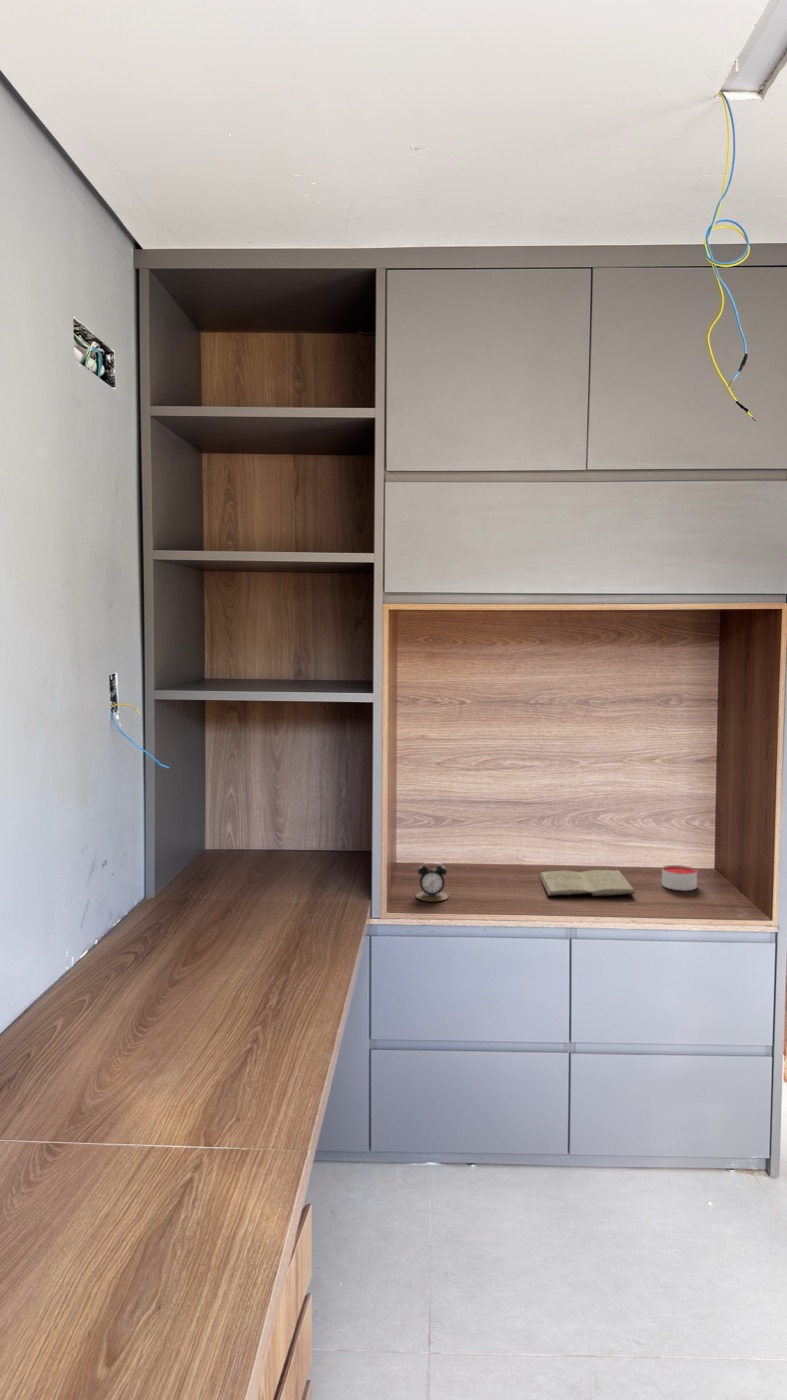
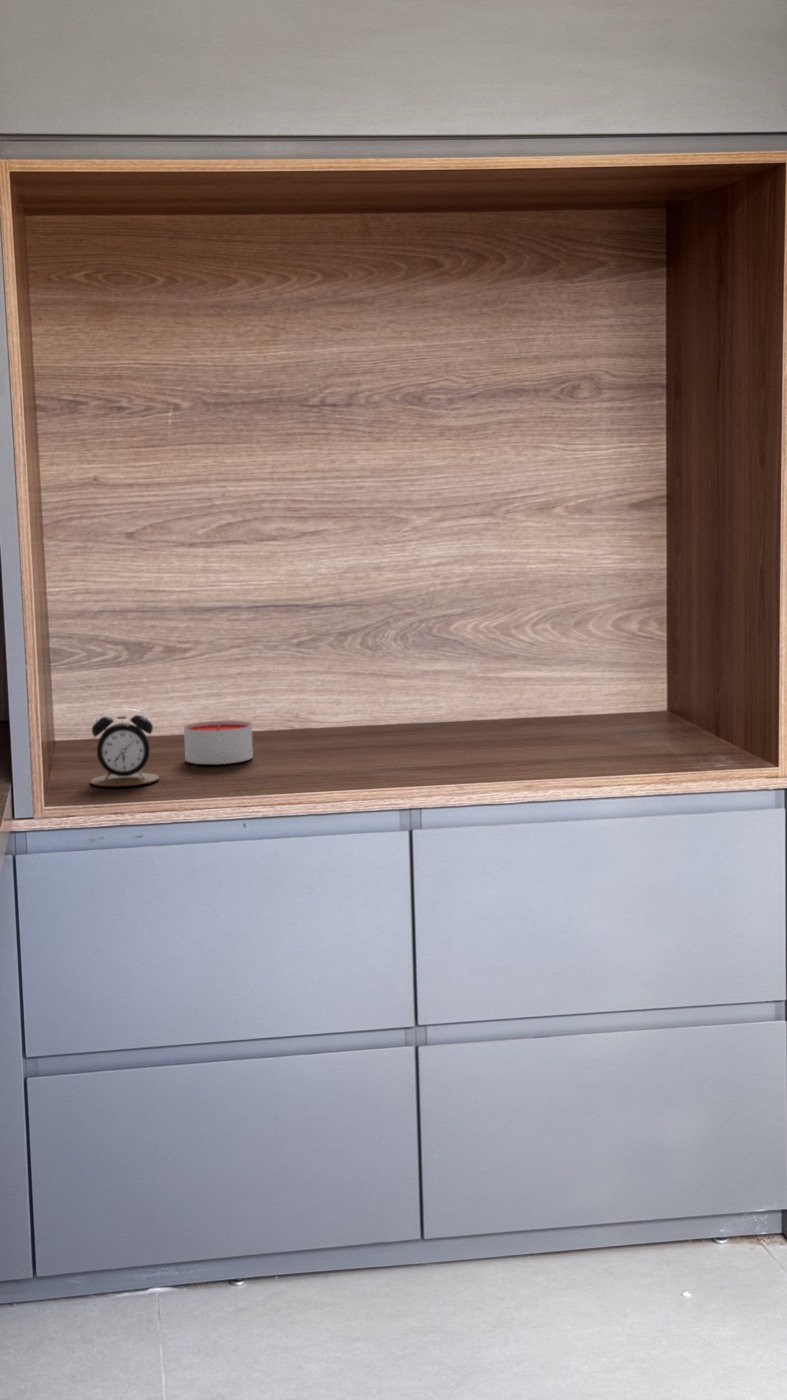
candle: present [662,865,697,891] -> present [184,721,253,764]
book: present [539,870,634,896] -> none [342,720,530,762]

